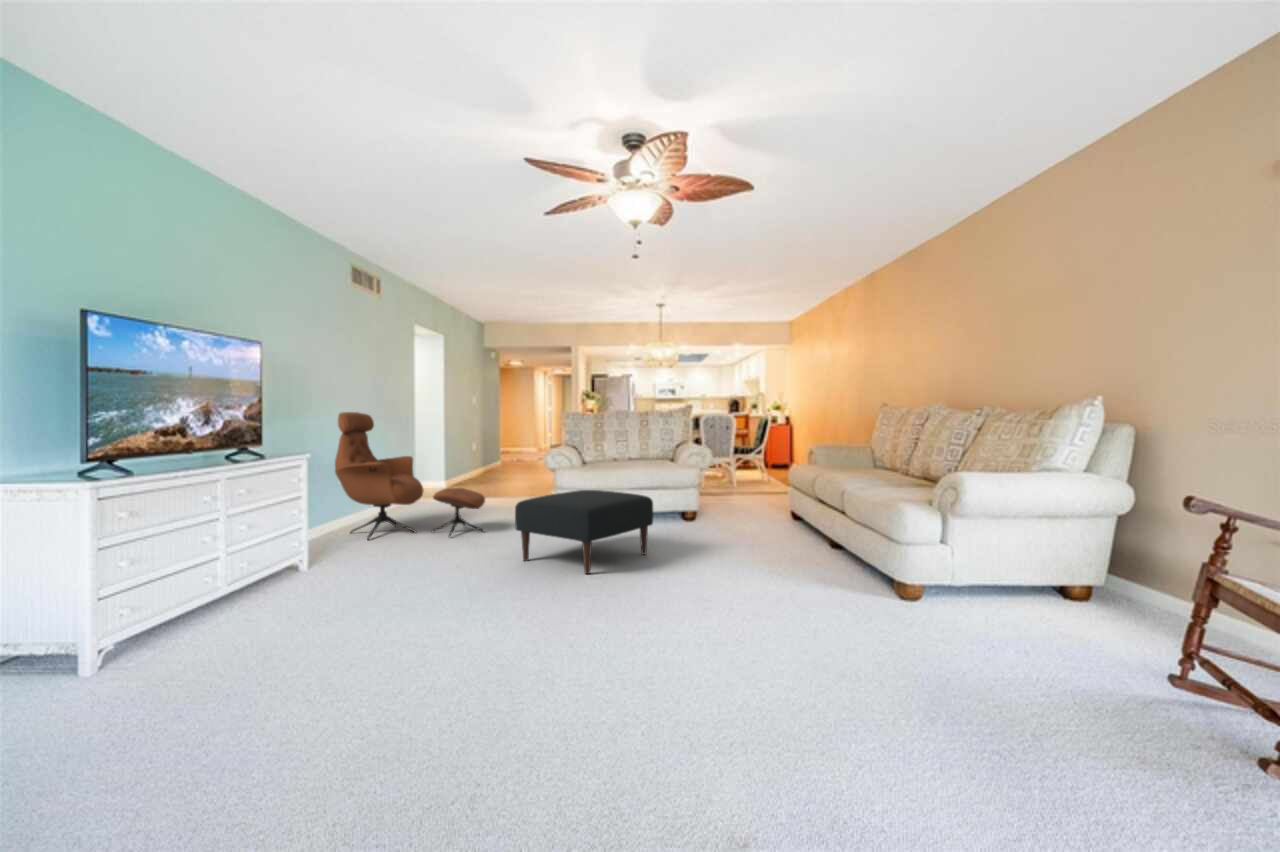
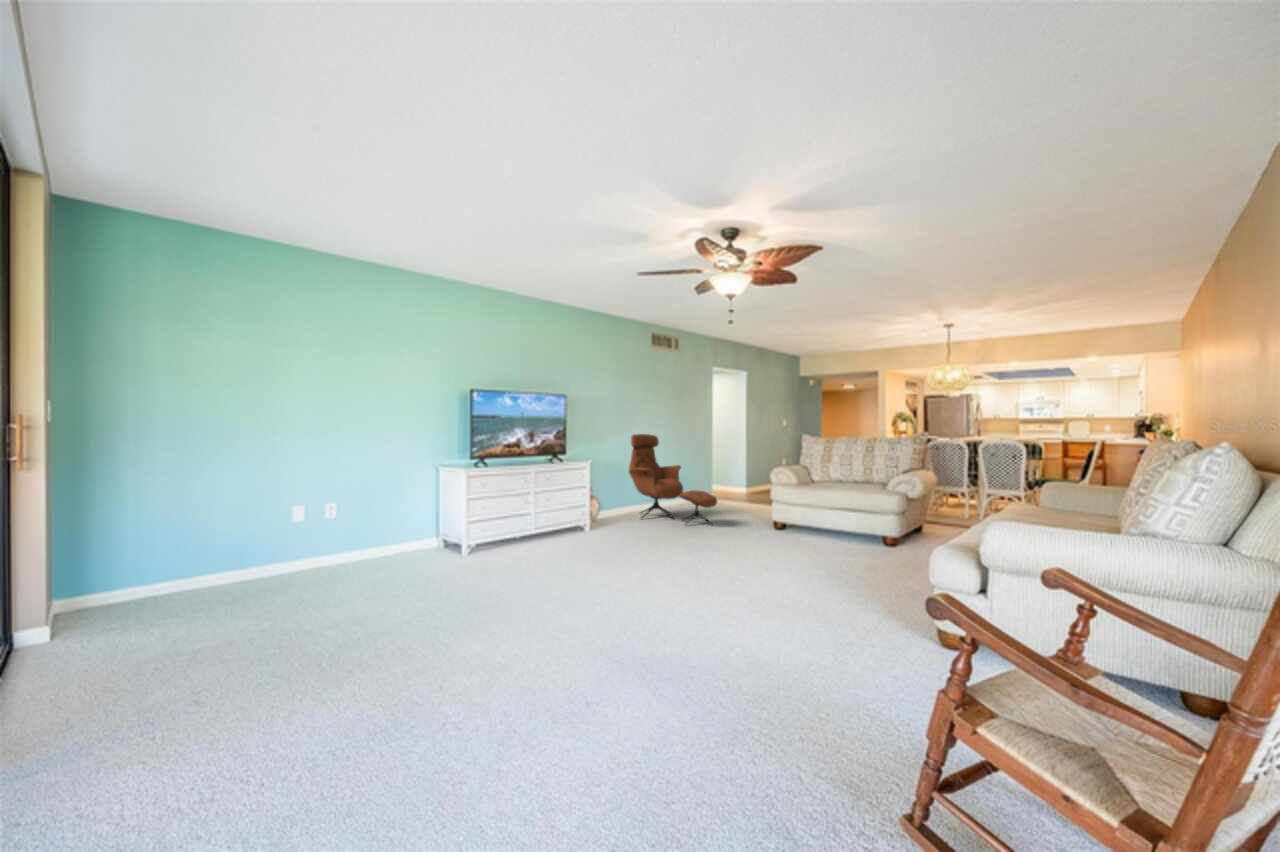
ottoman: present [515,490,653,574] -> none [695,502,797,563]

